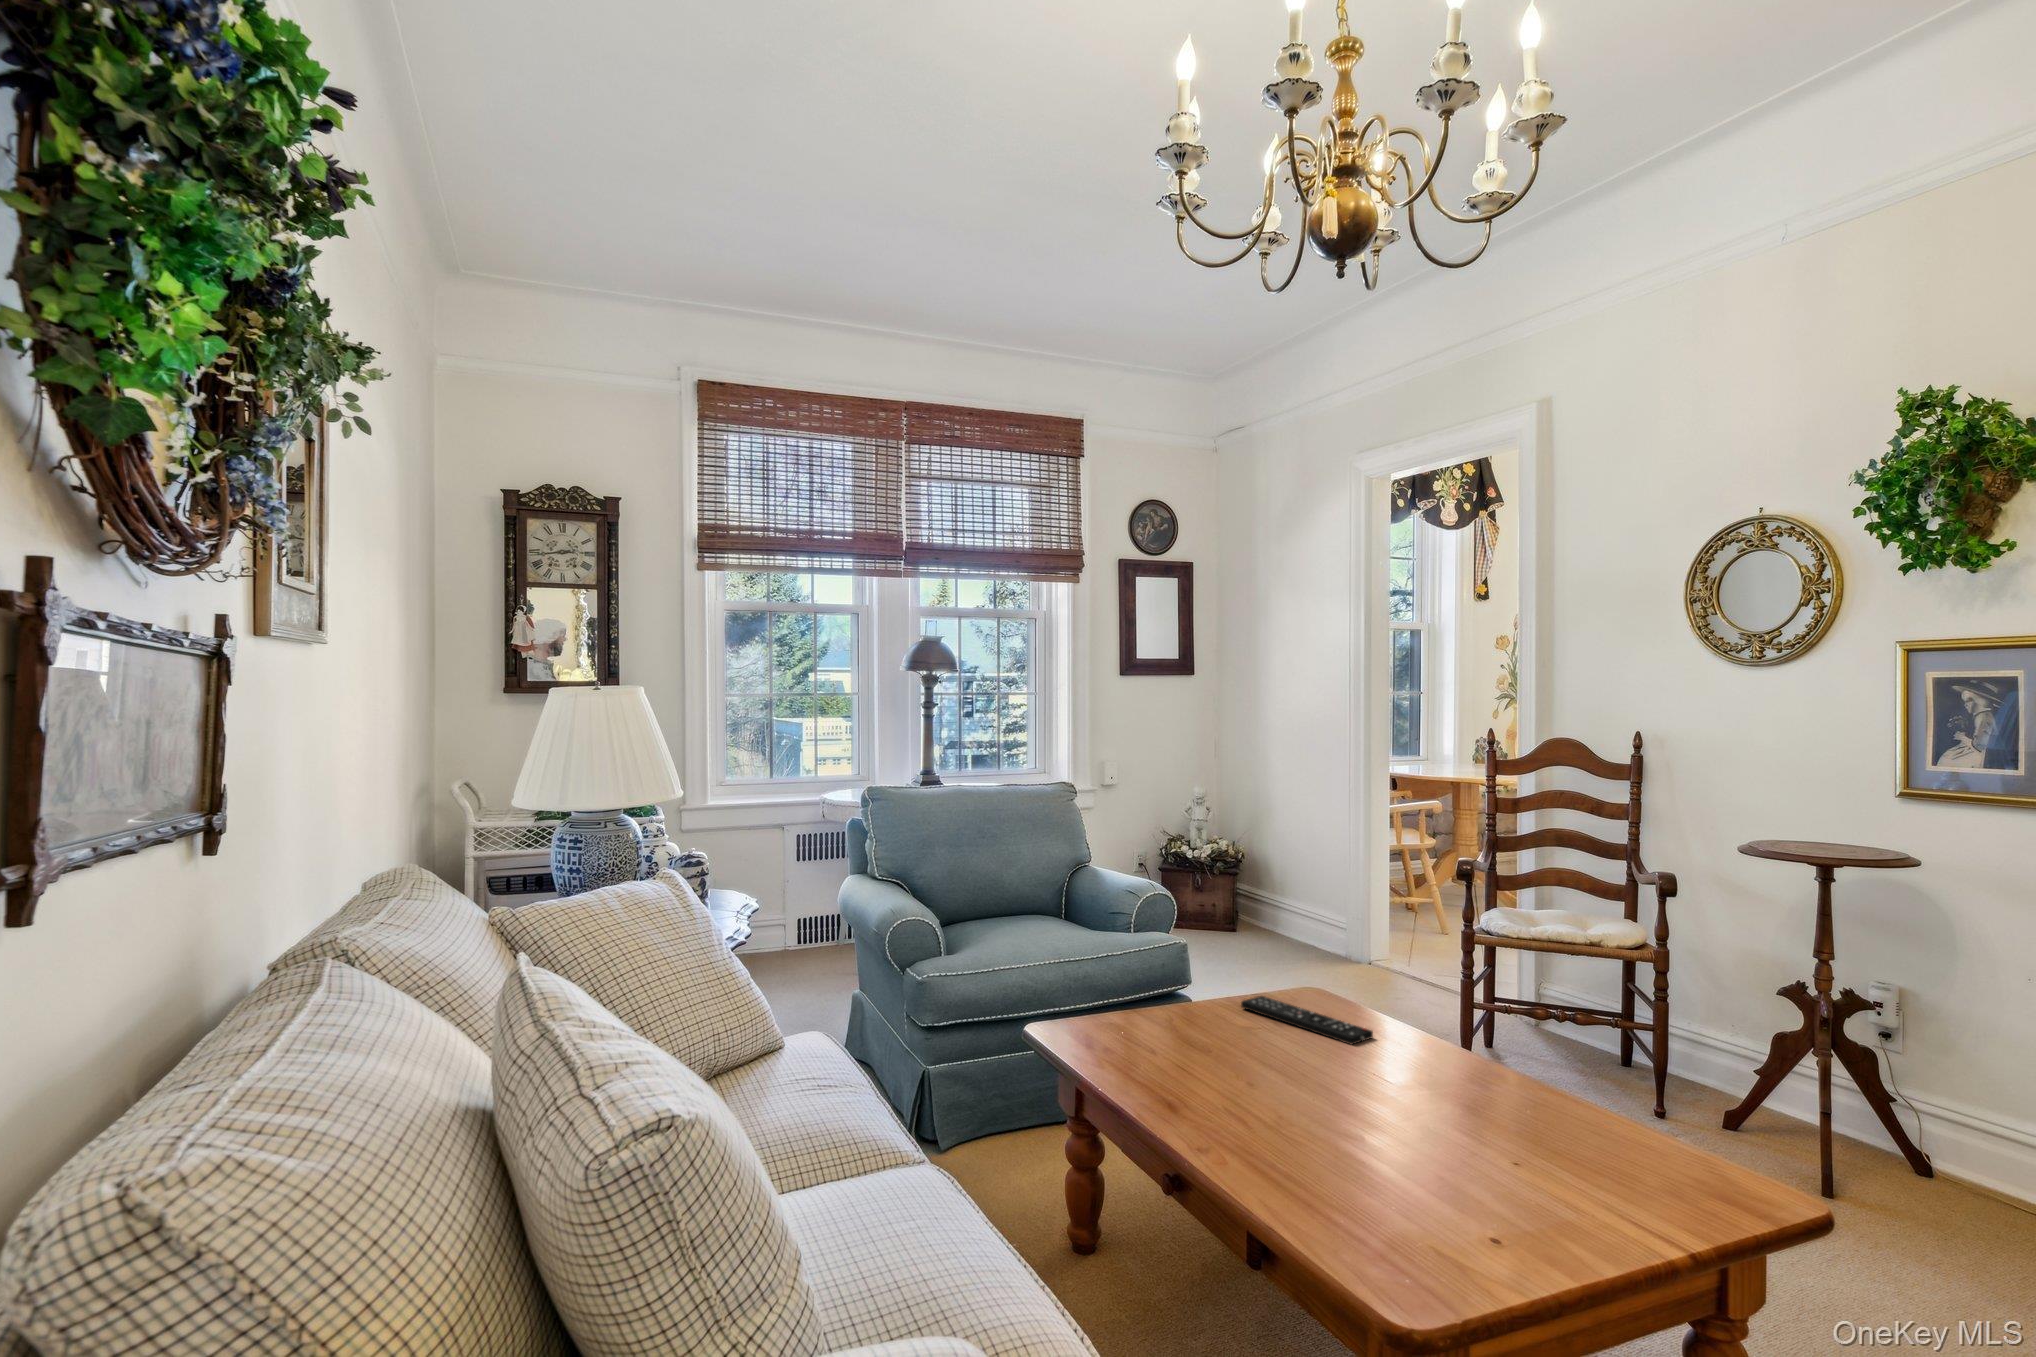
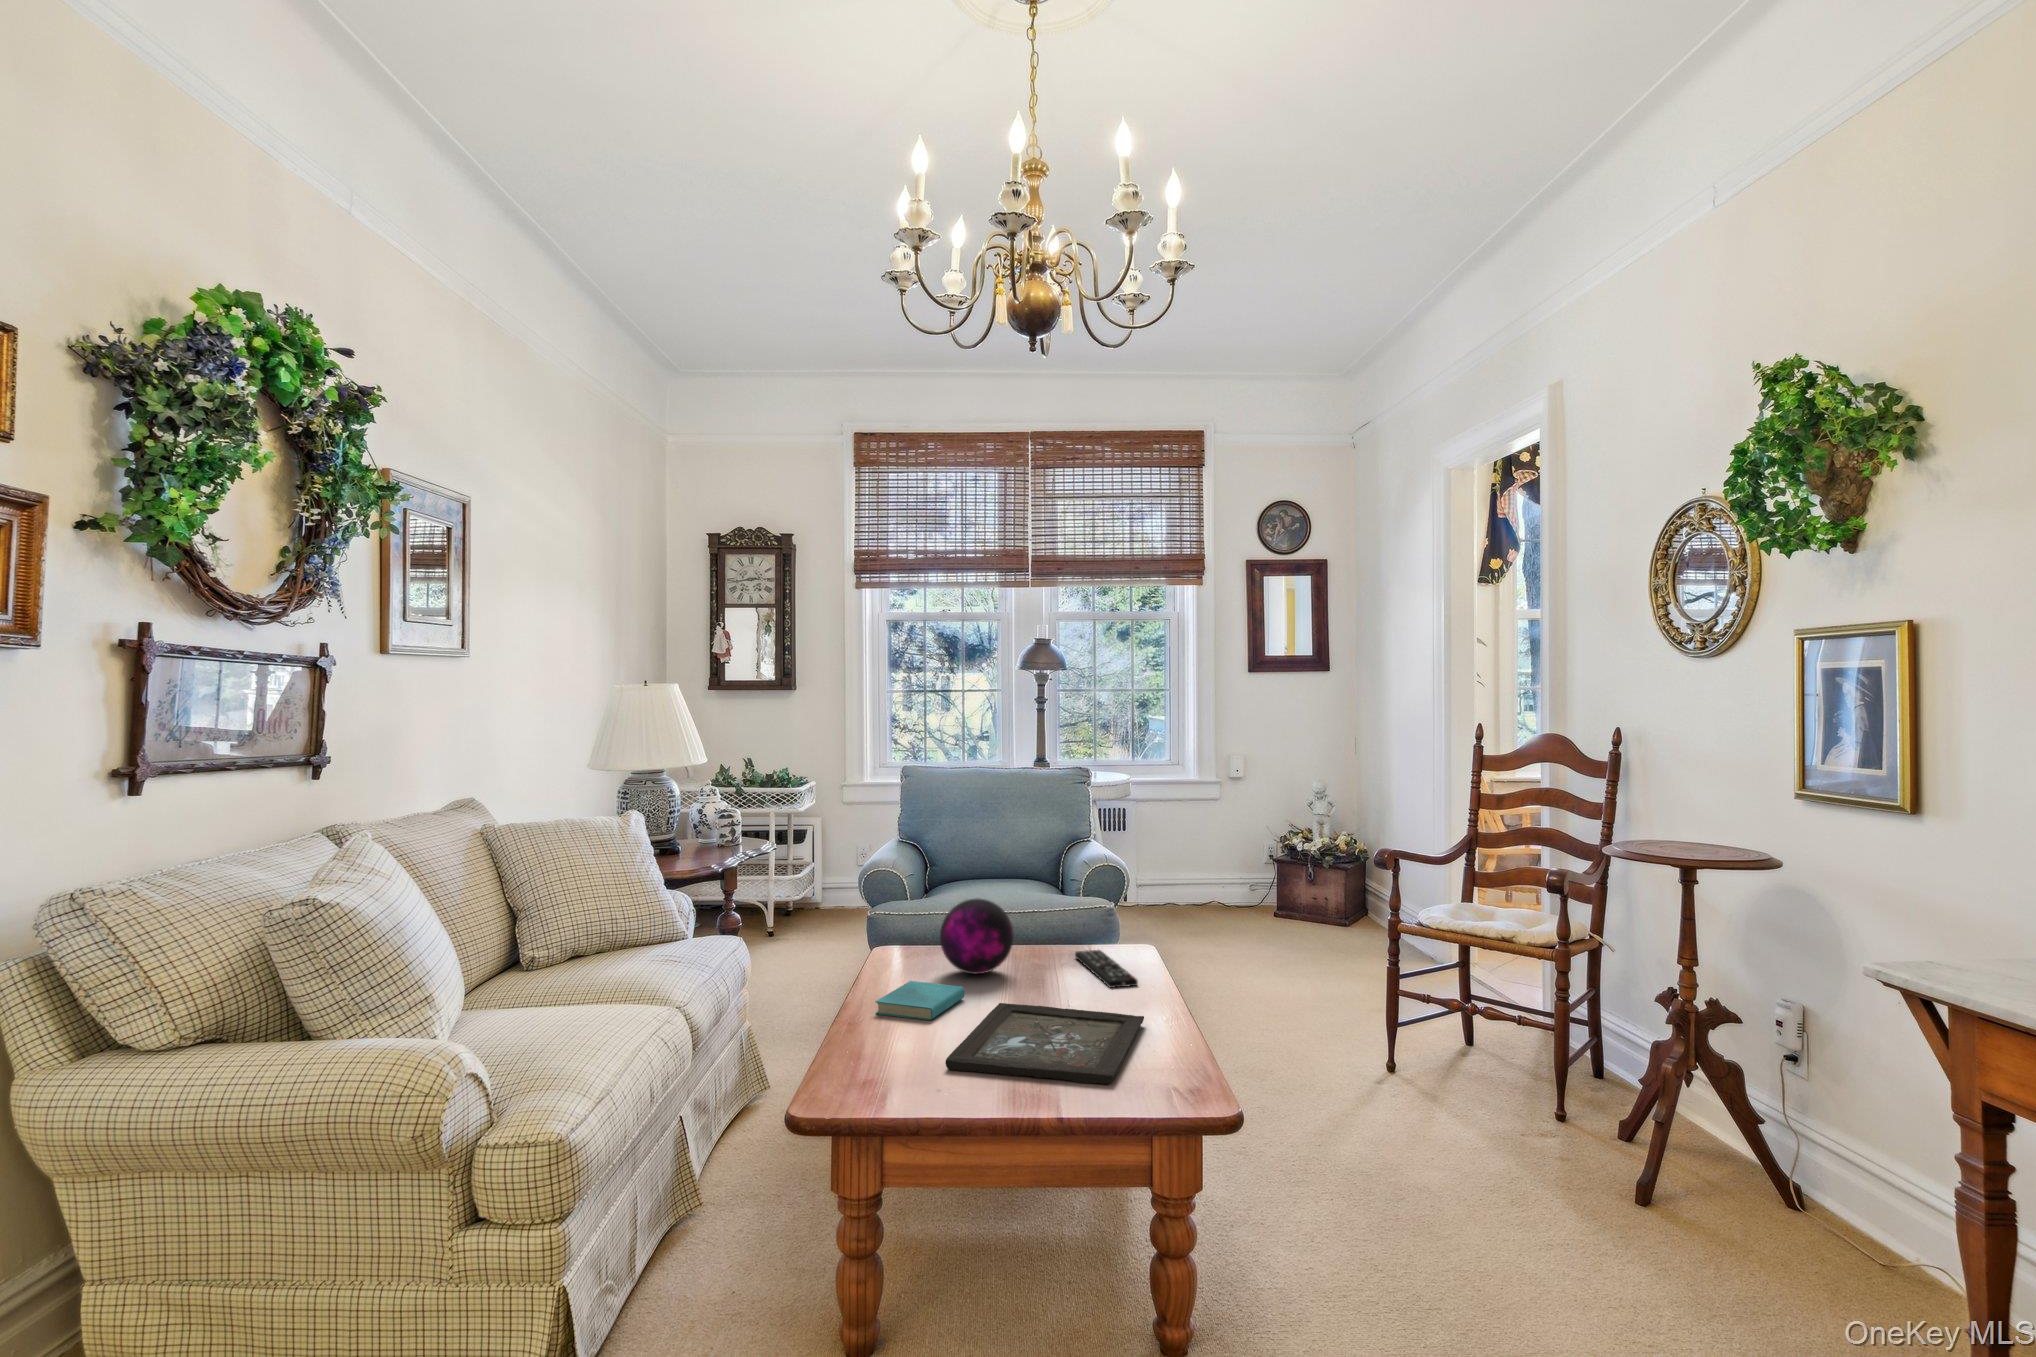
decorative orb: none [1133,951,1225,1046] -> present [940,899,1013,974]
book: none [1160,1069,1260,1124] -> present [875,981,964,1020]
tray: none [1313,1081,1626,1199] -> present [946,1003,1144,1084]

